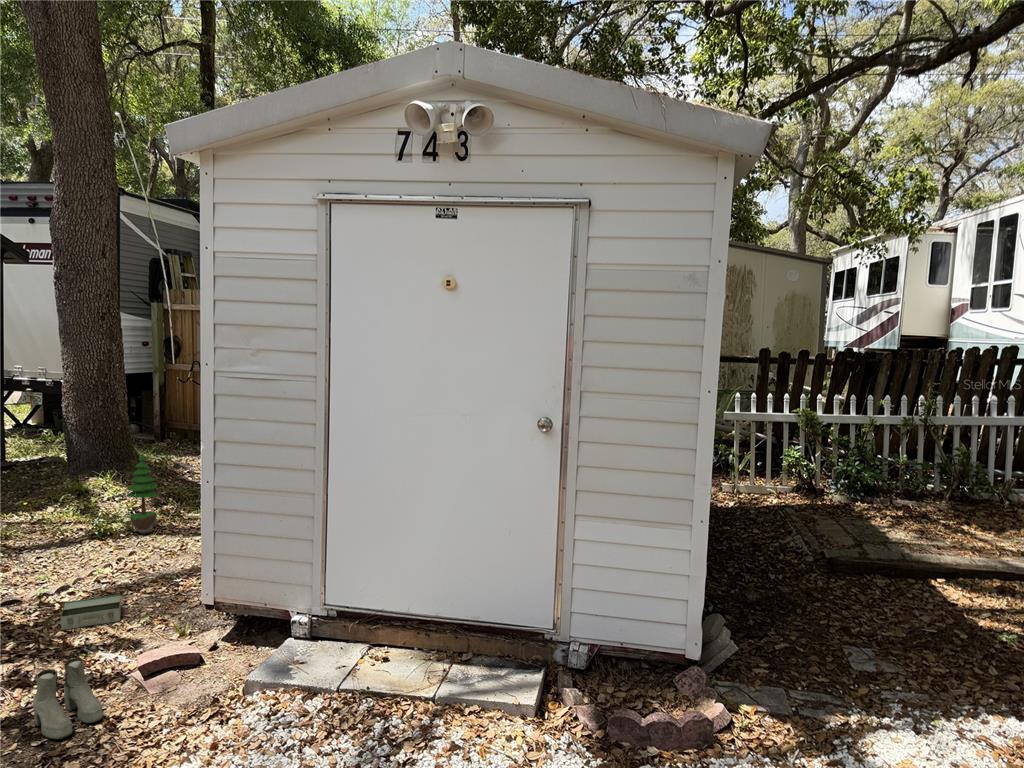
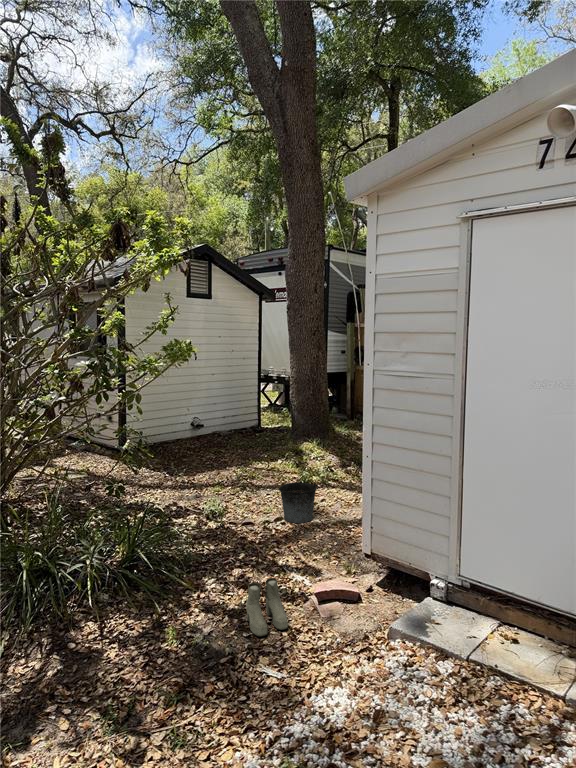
potted tree: present [126,453,159,534] -> none [322,429,343,488]
bucket: none [62,529,127,588] -> present [279,483,319,523]
toolbox: present [61,595,121,630] -> none [273,531,311,552]

